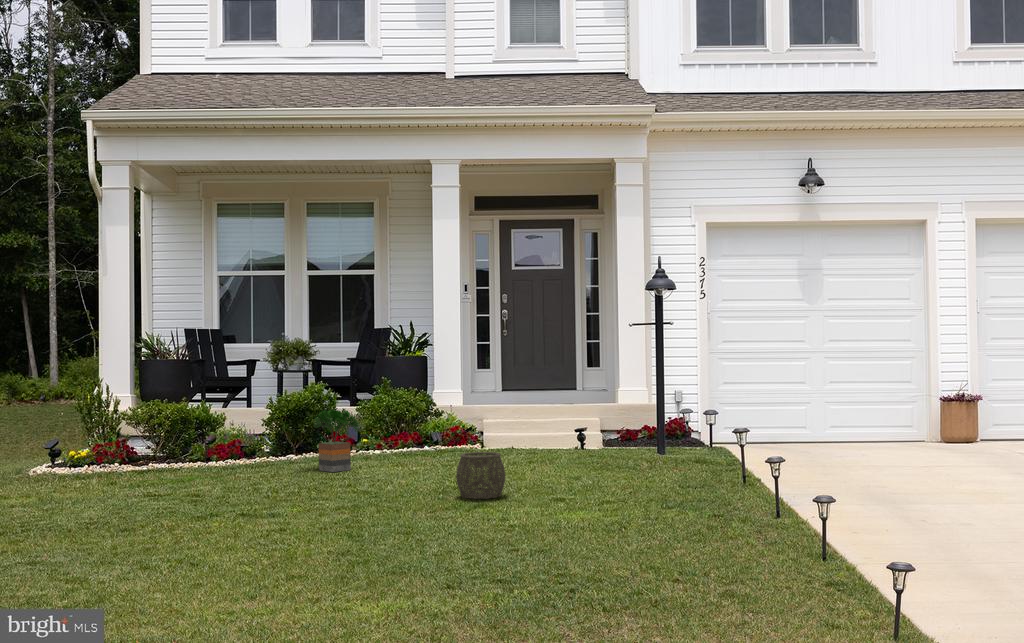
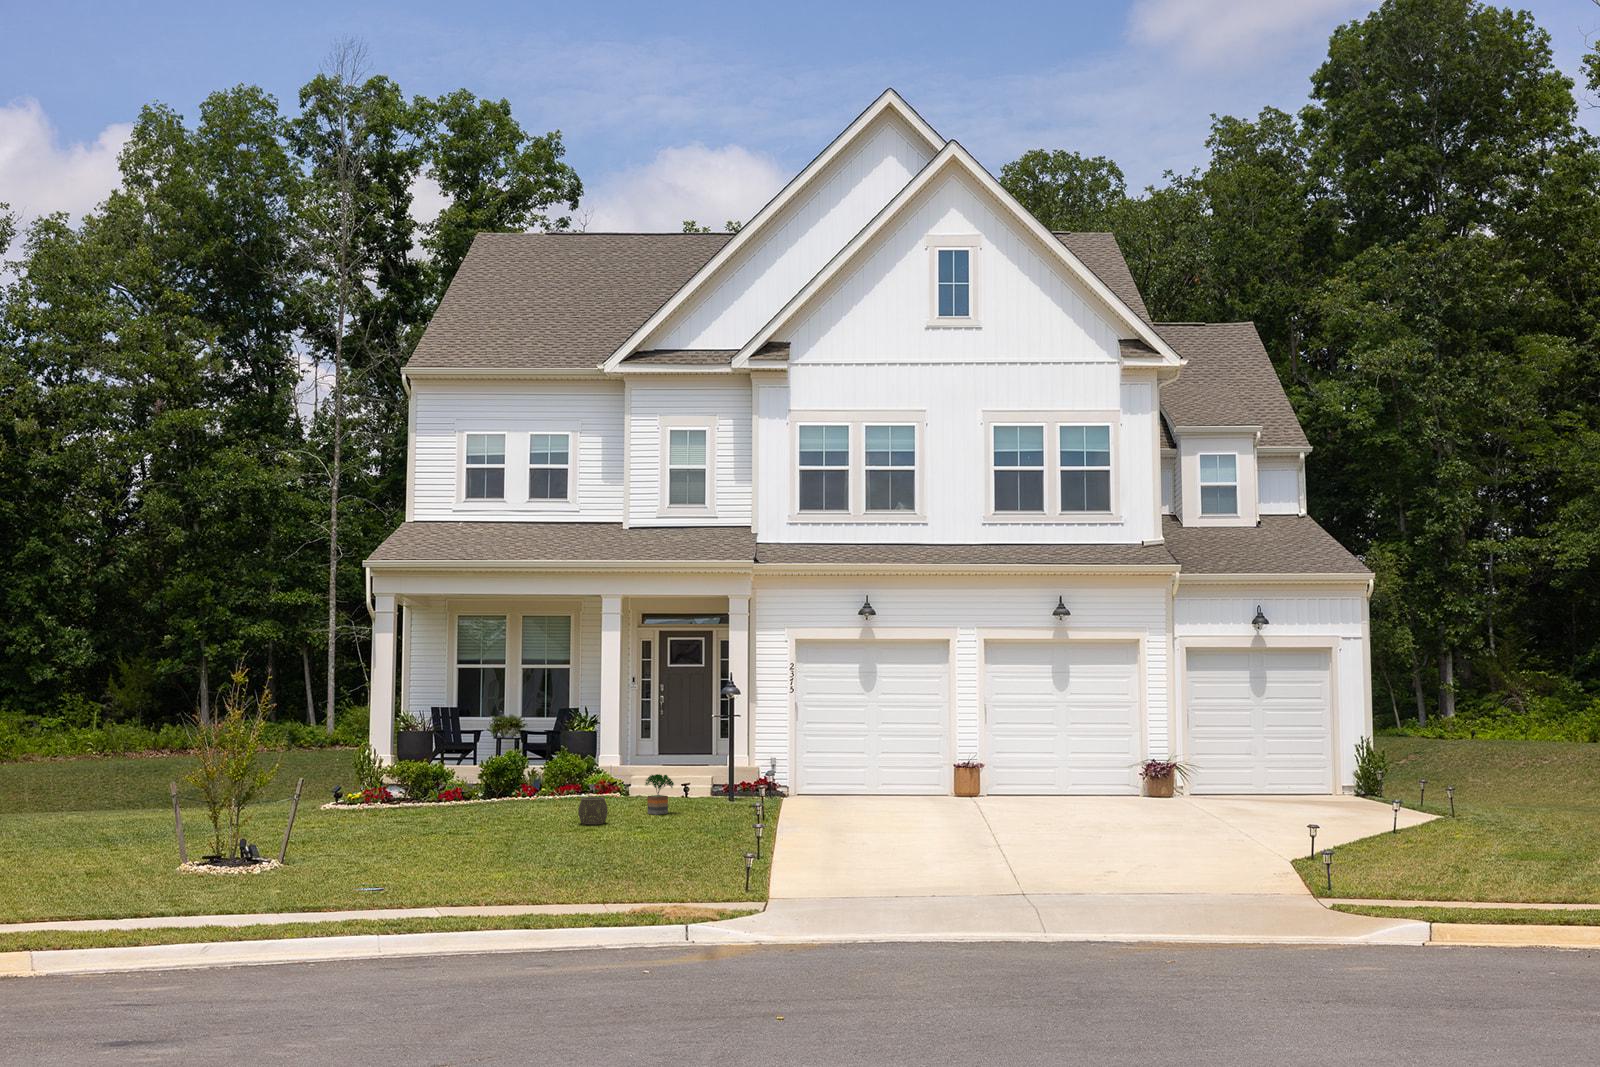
potted tree: present [315,410,359,472] -> present [645,774,674,815]

